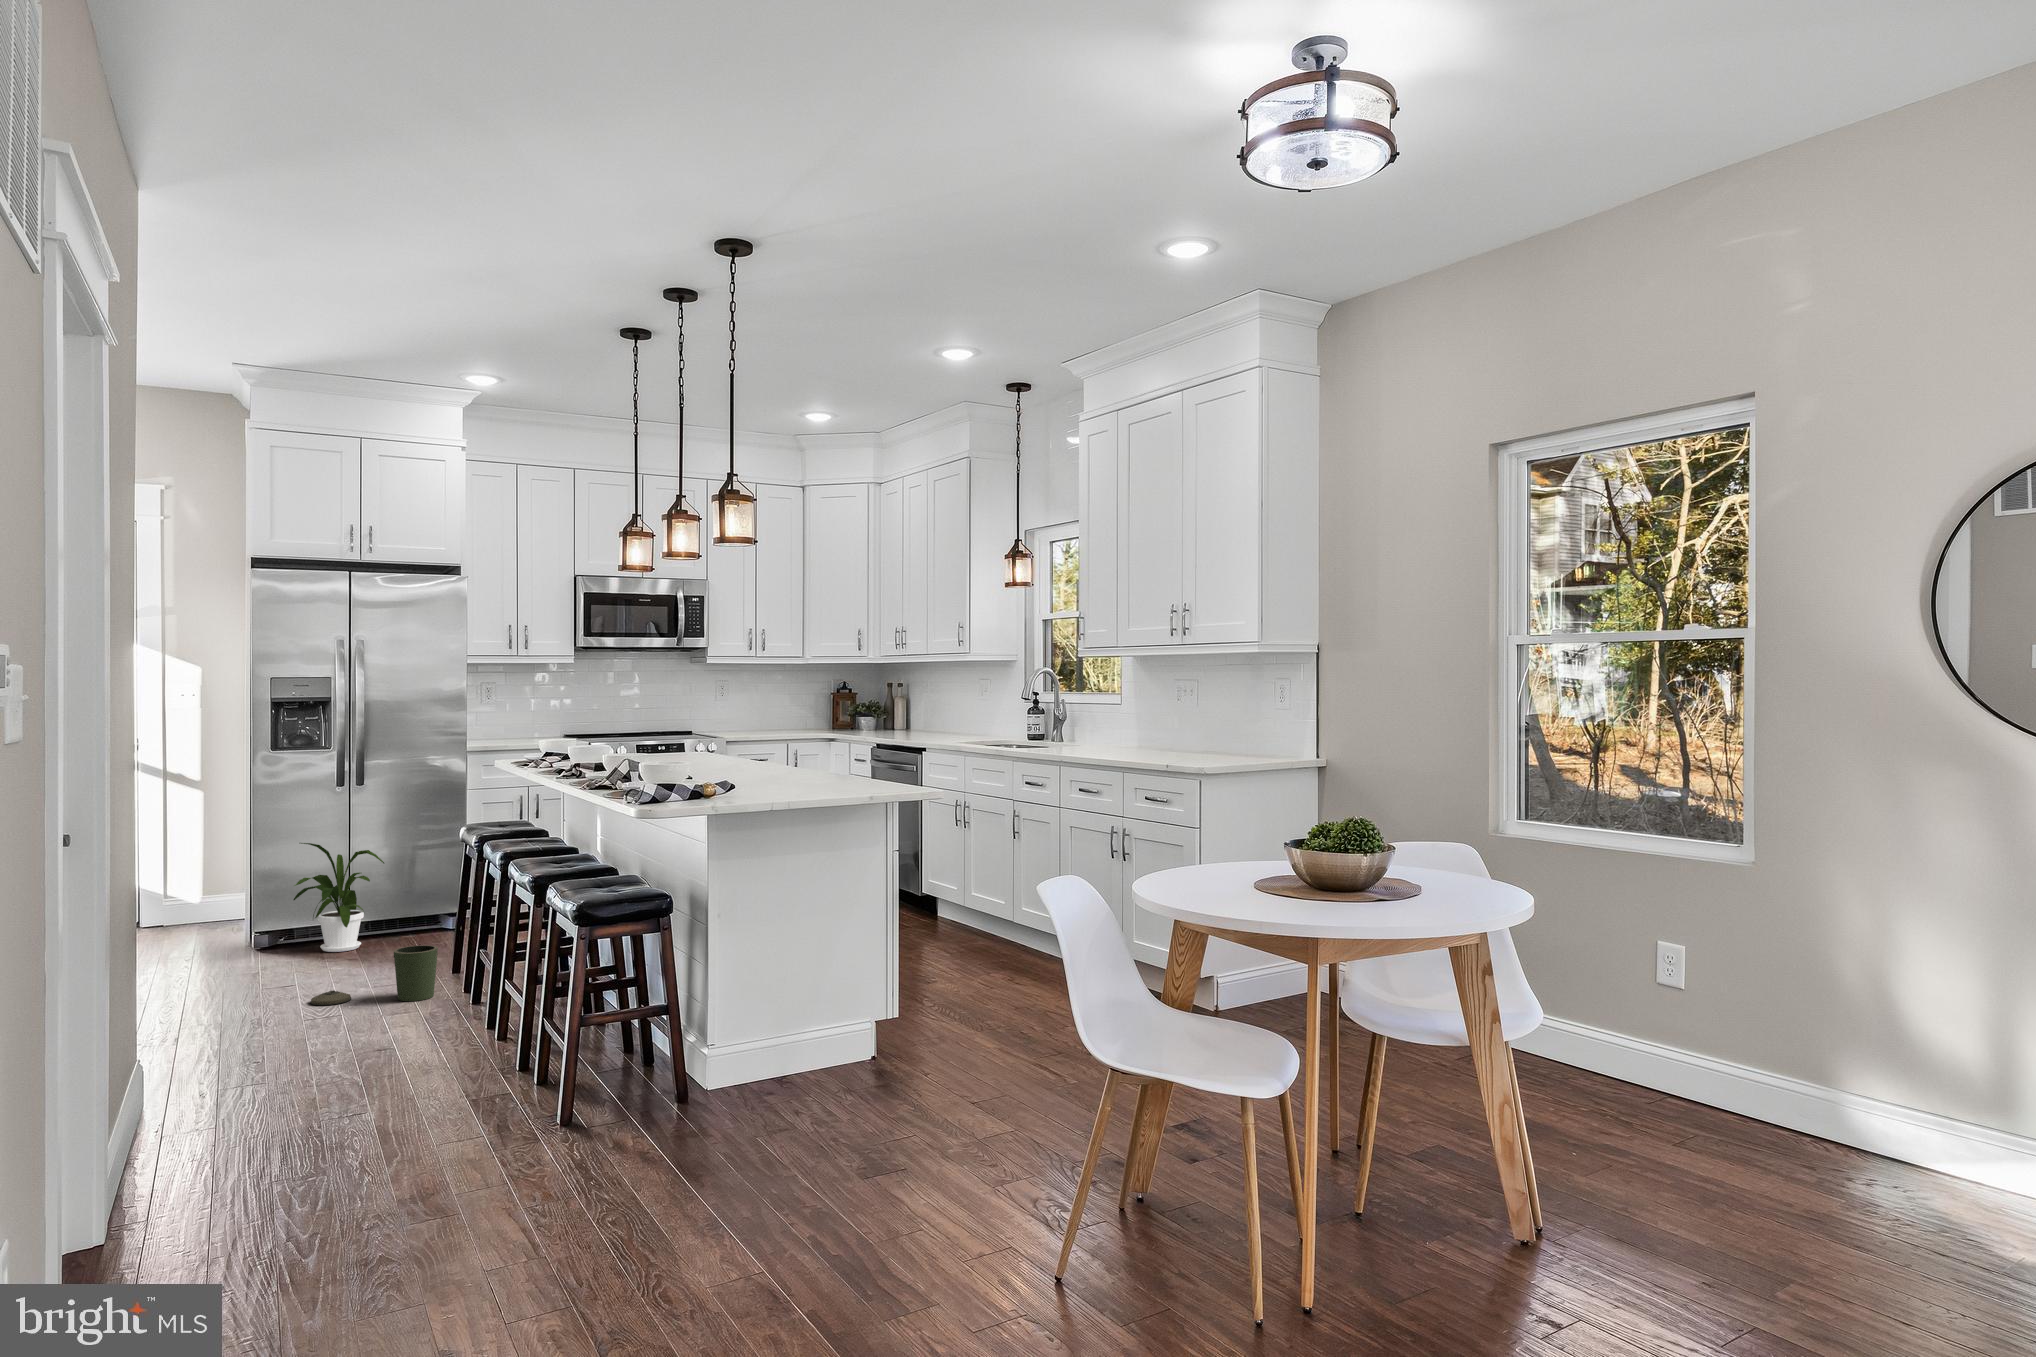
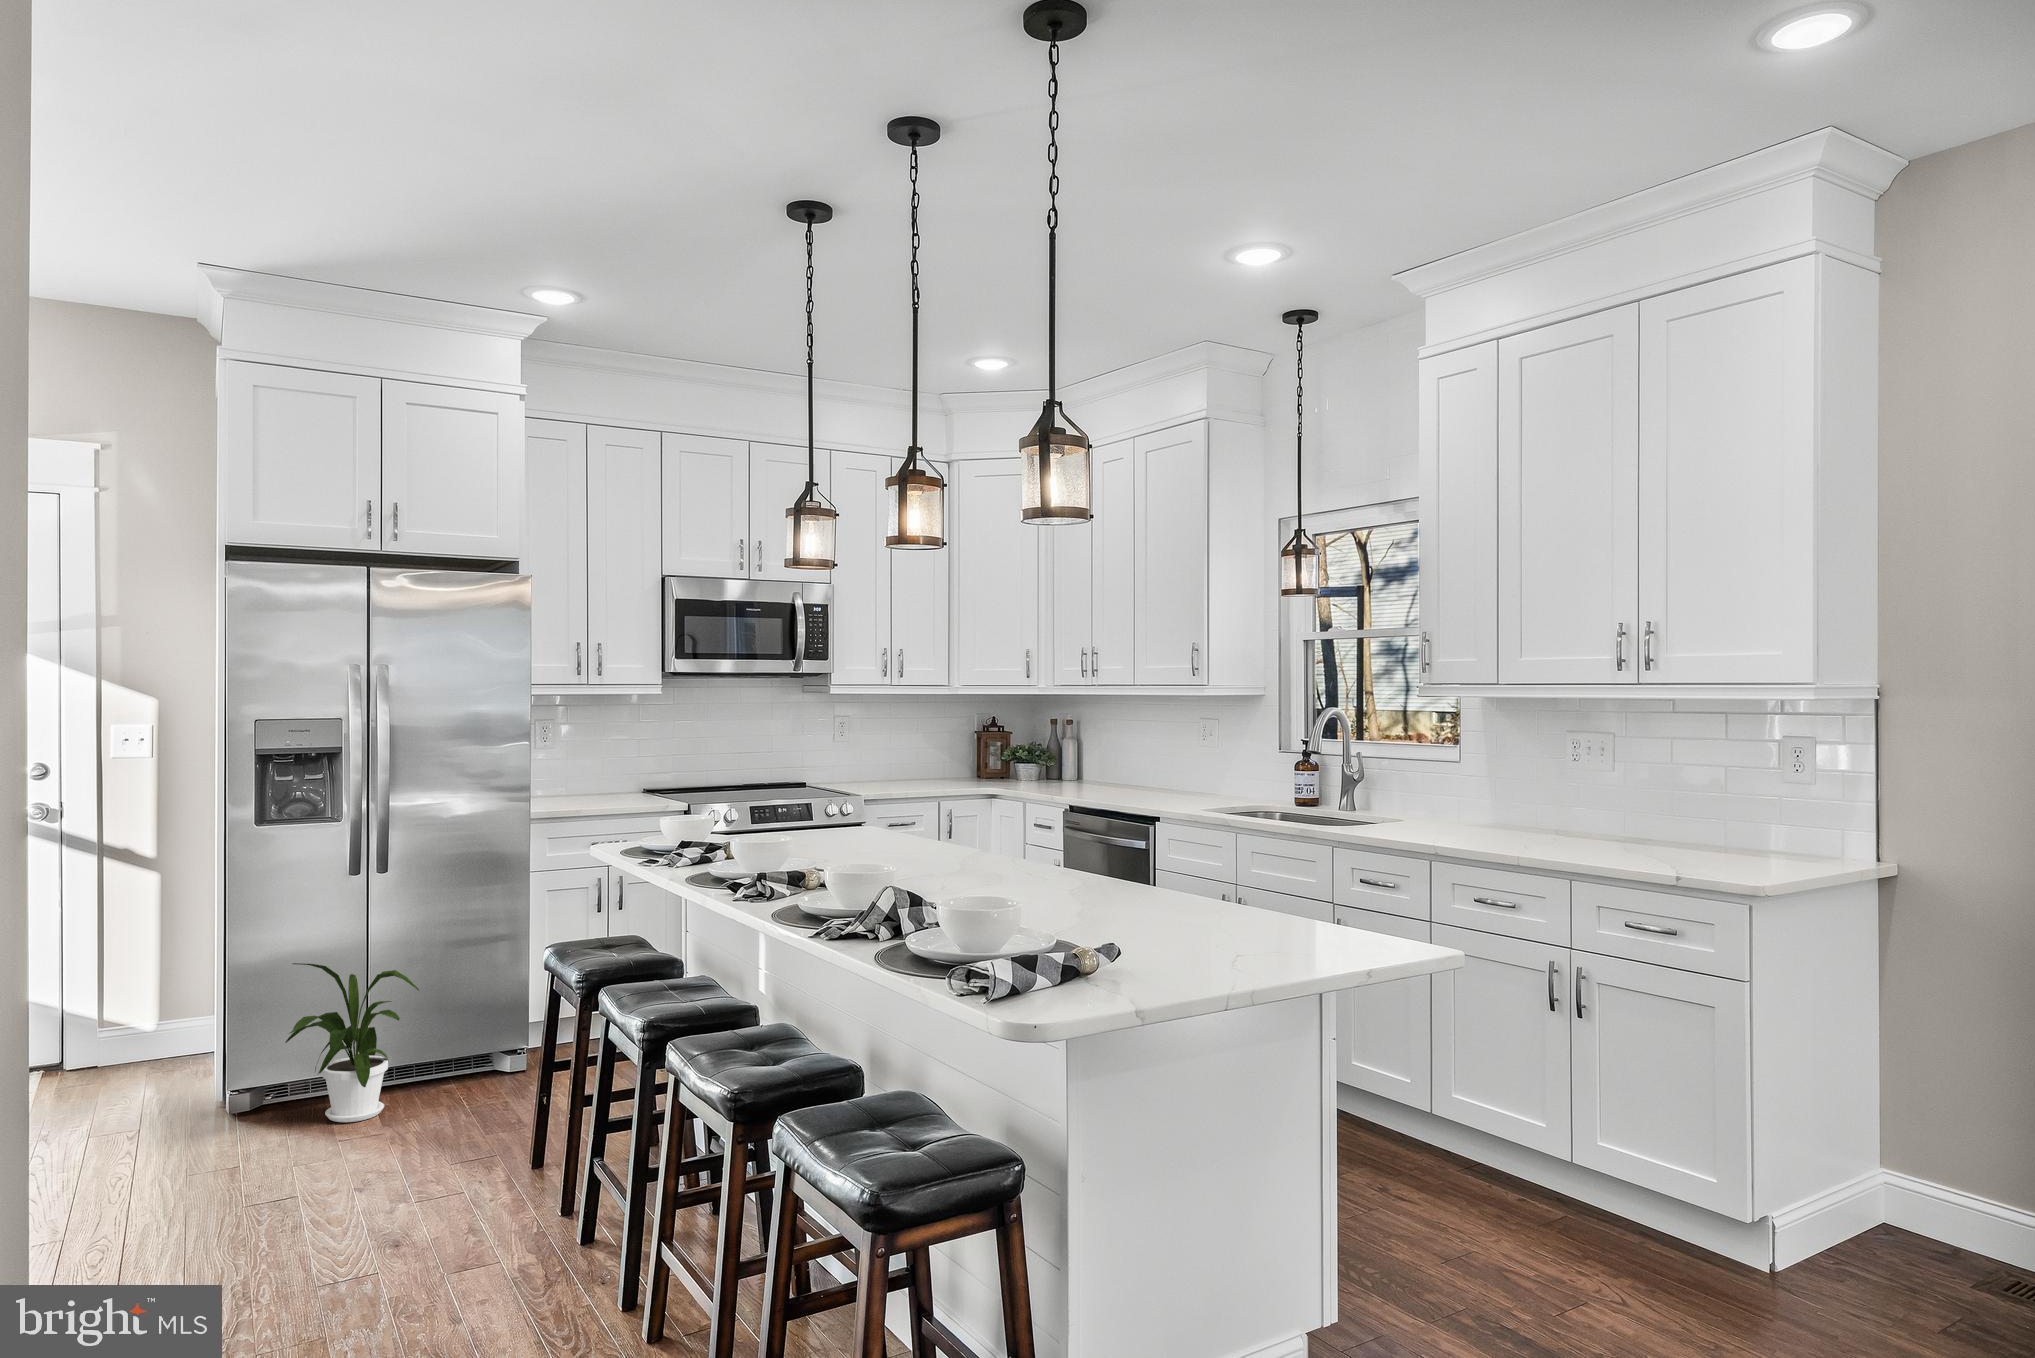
trash can: present [310,945,438,1005] -> none [322,1149,522,1258]

